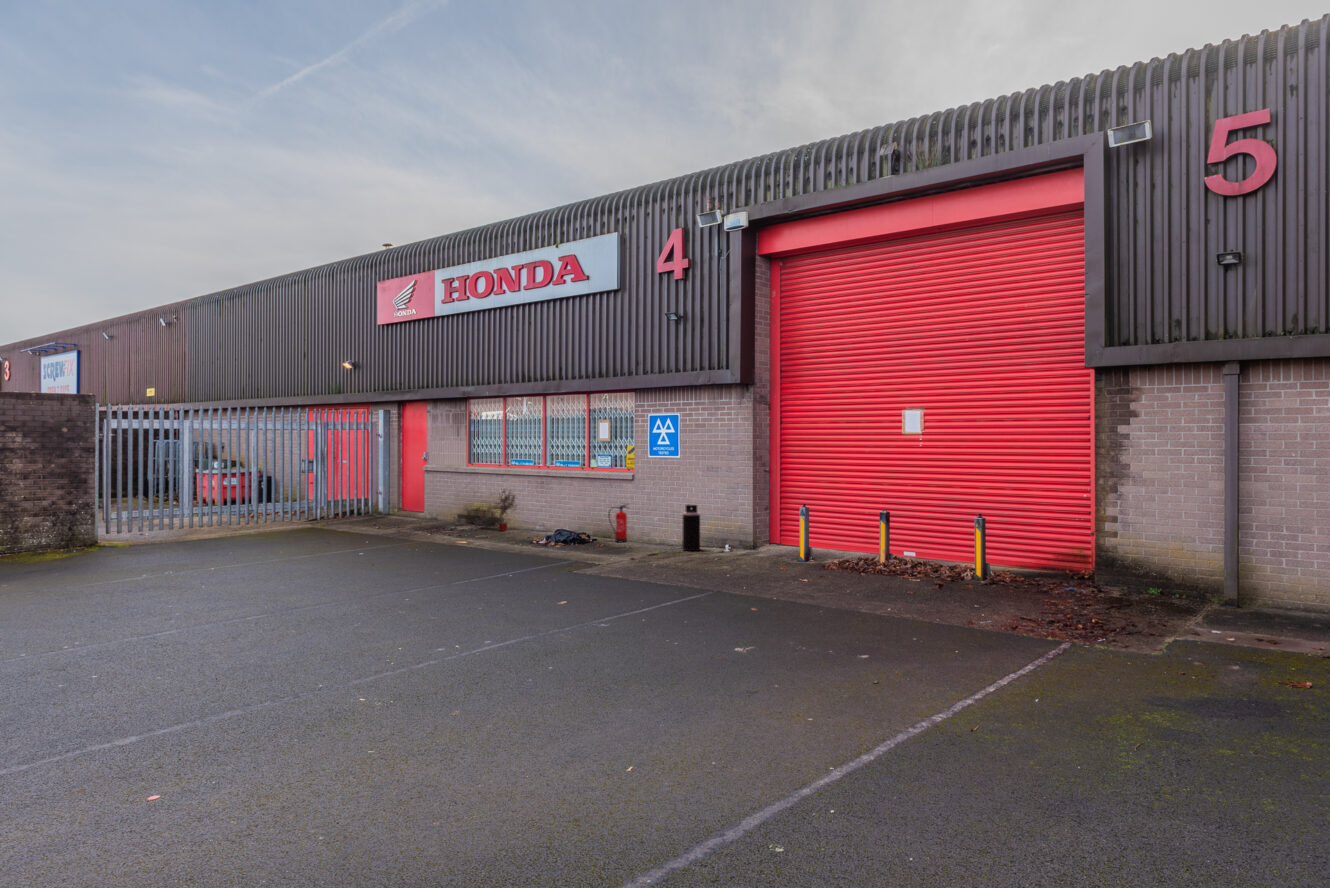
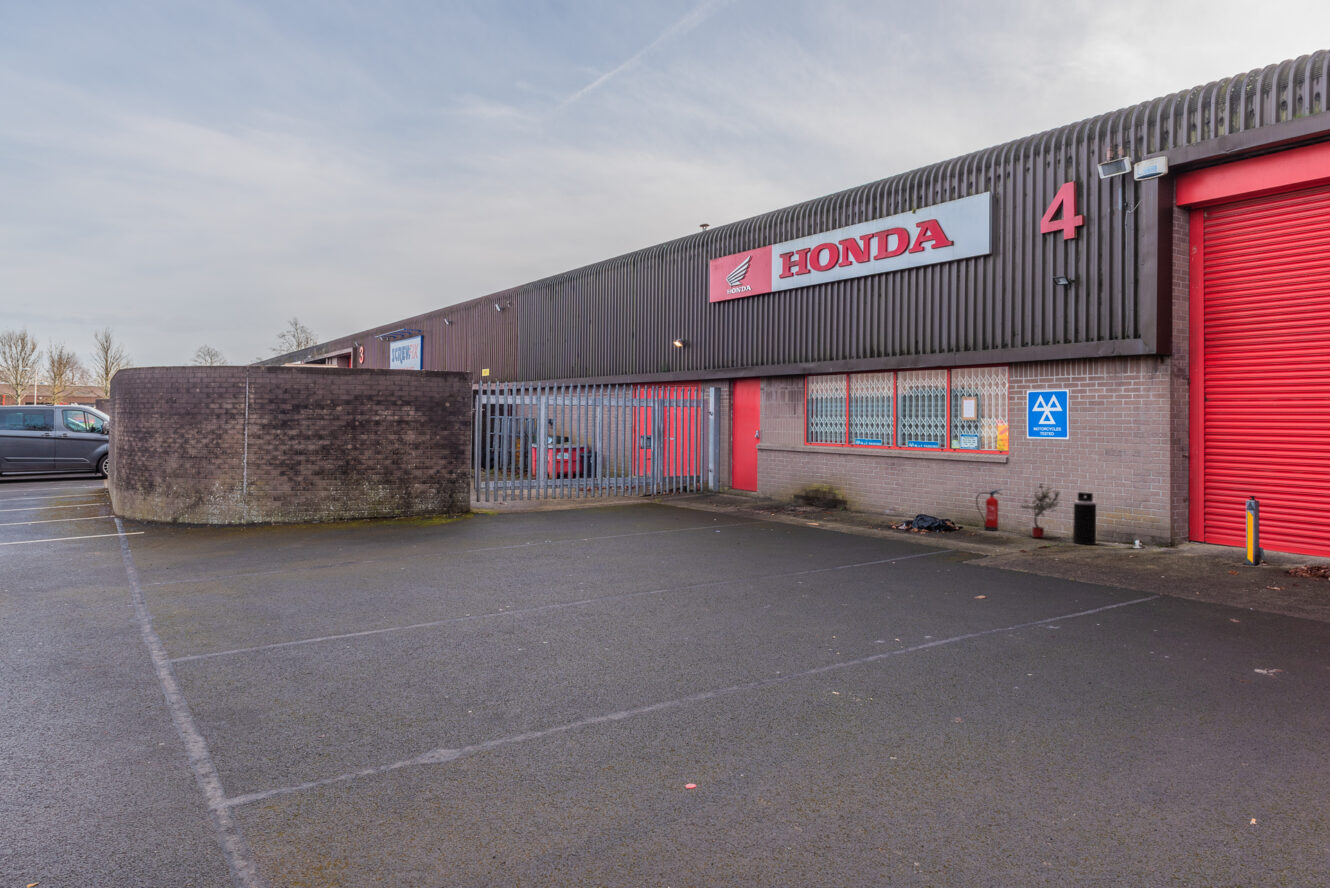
potted tree: present [493,491,516,531] -> present [1020,484,1059,538]

